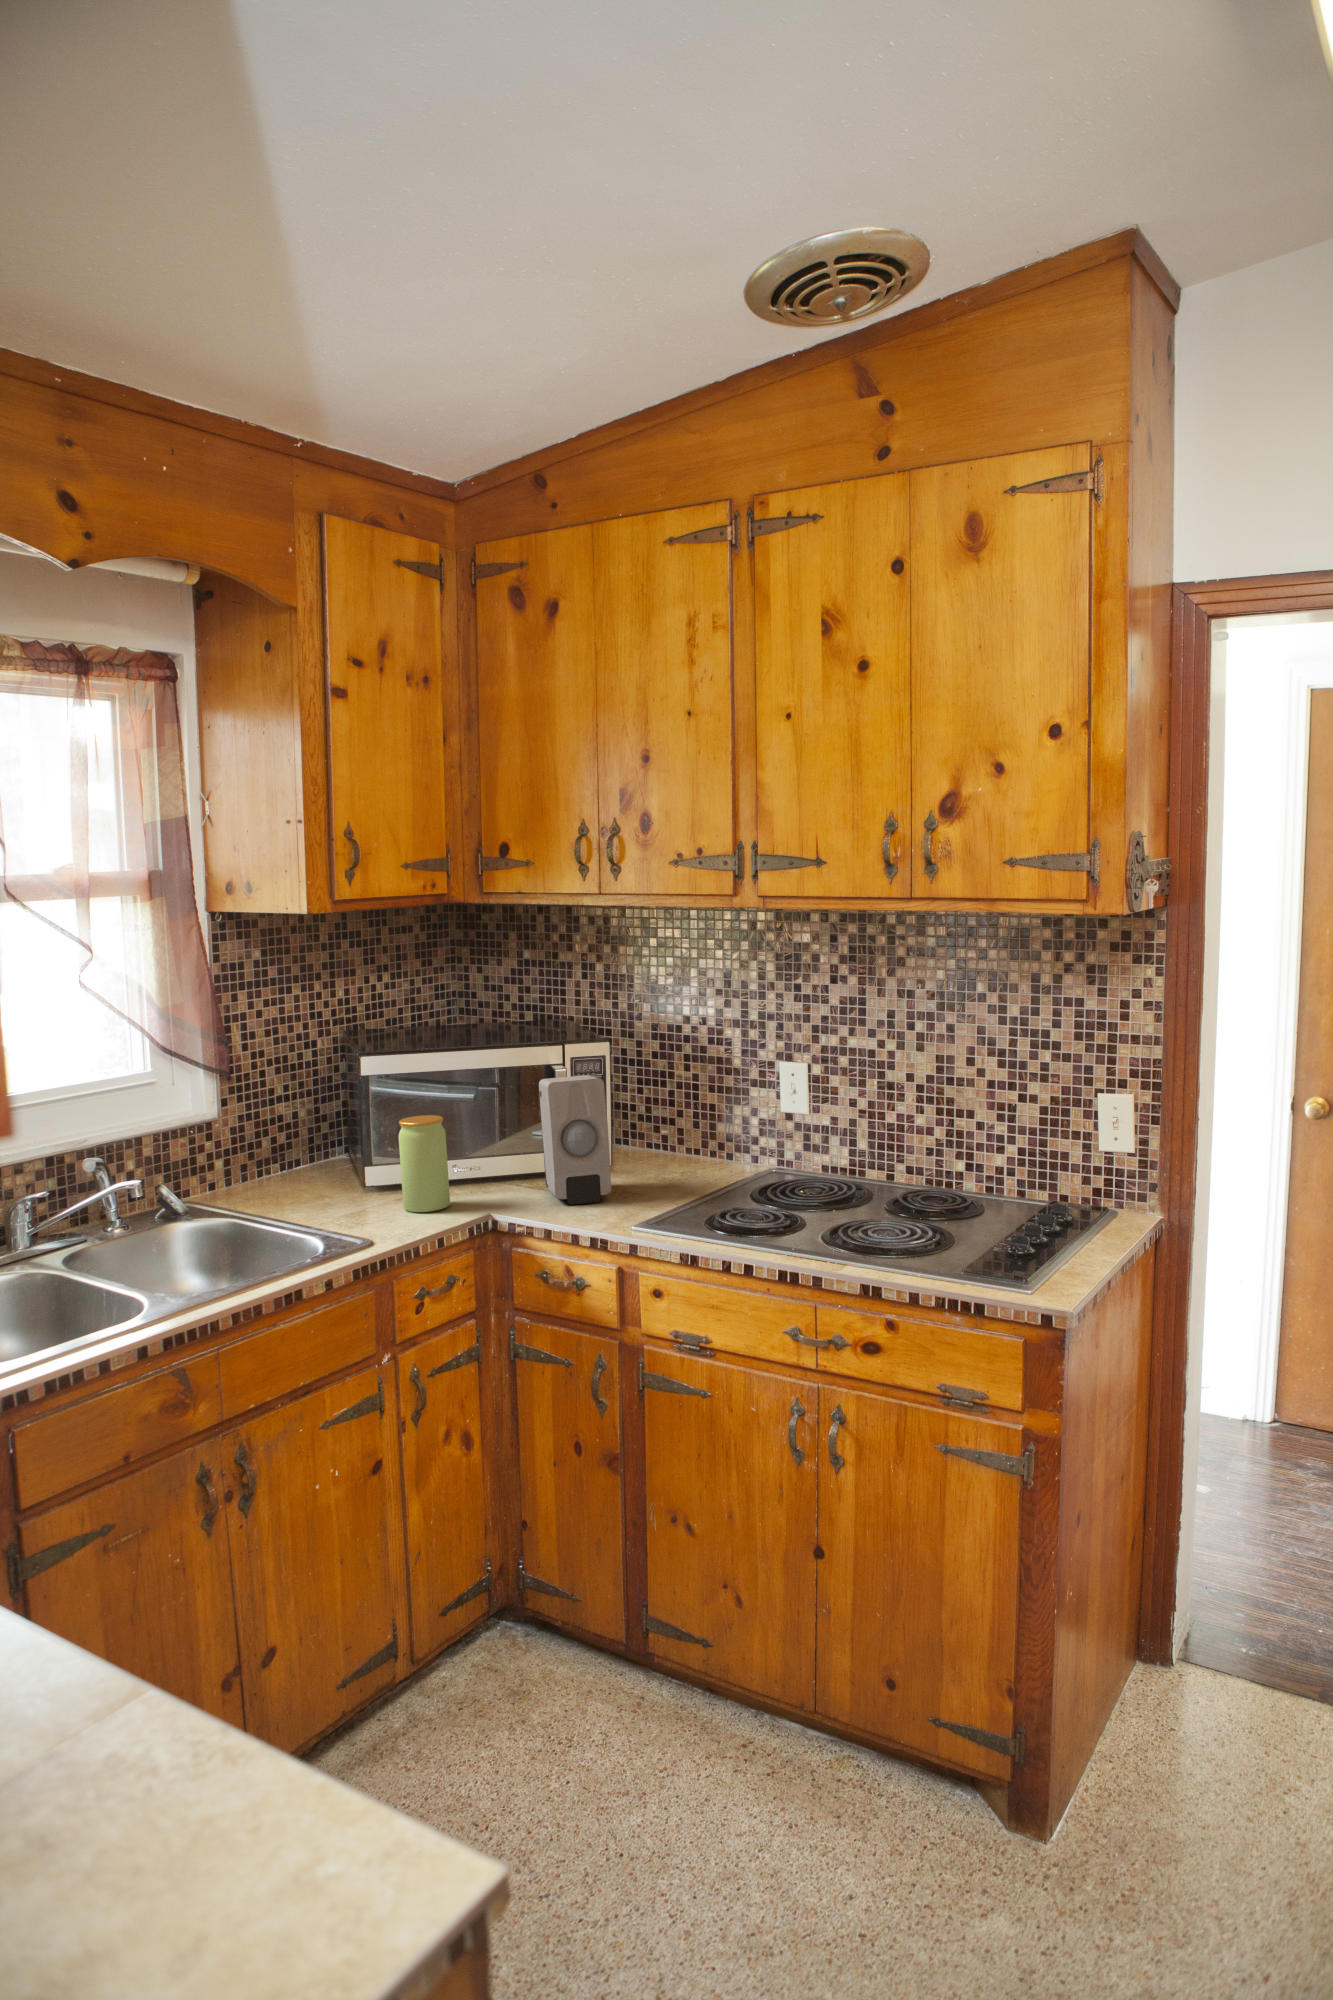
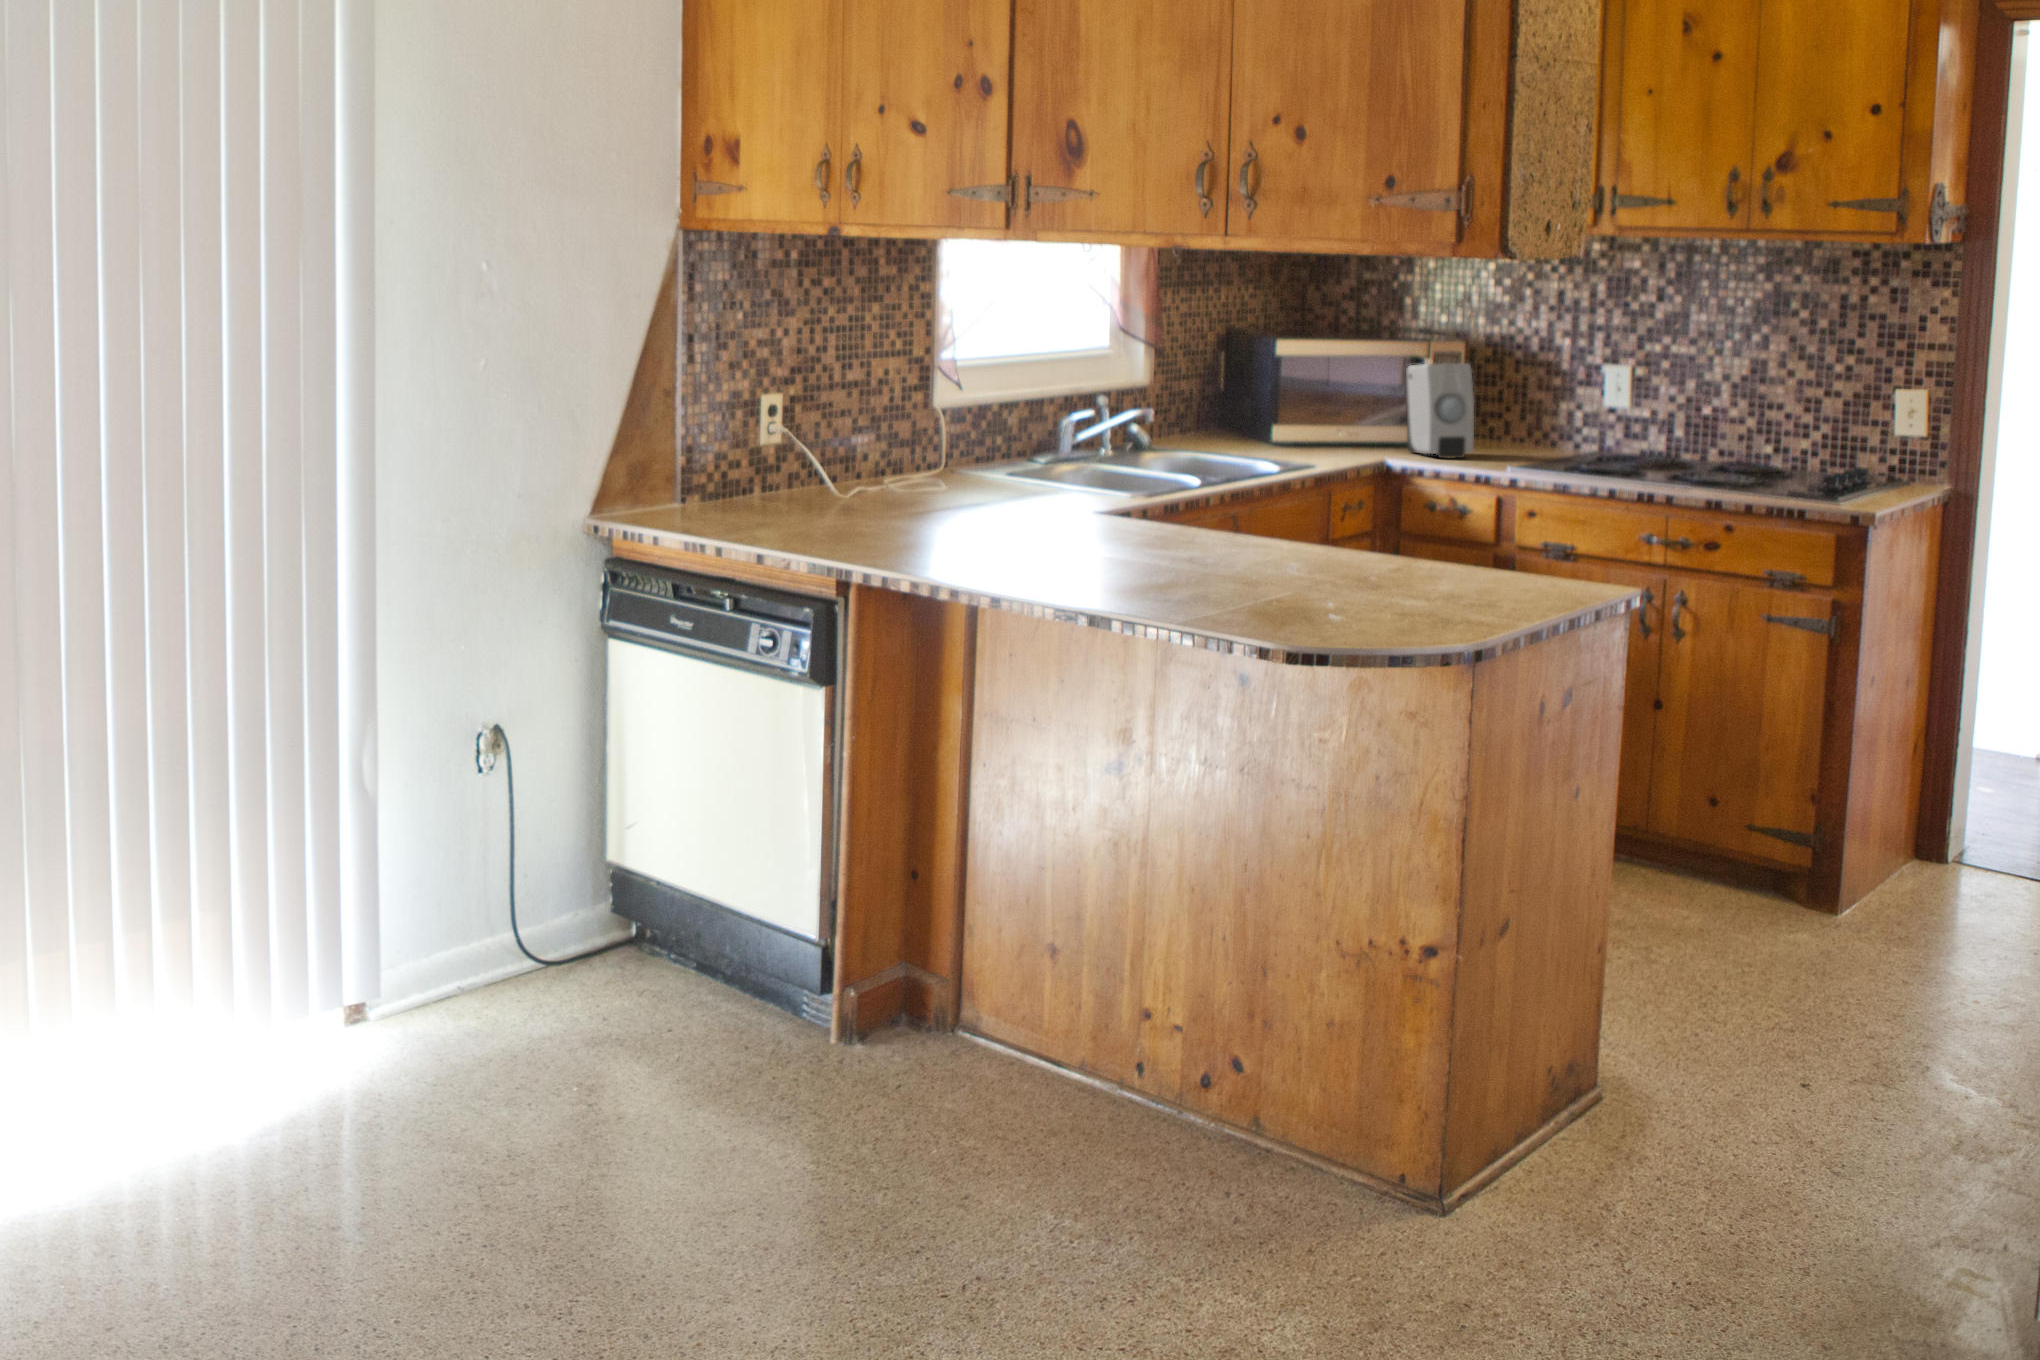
jar: present [398,1115,450,1212] -> none [1306,385,1343,456]

